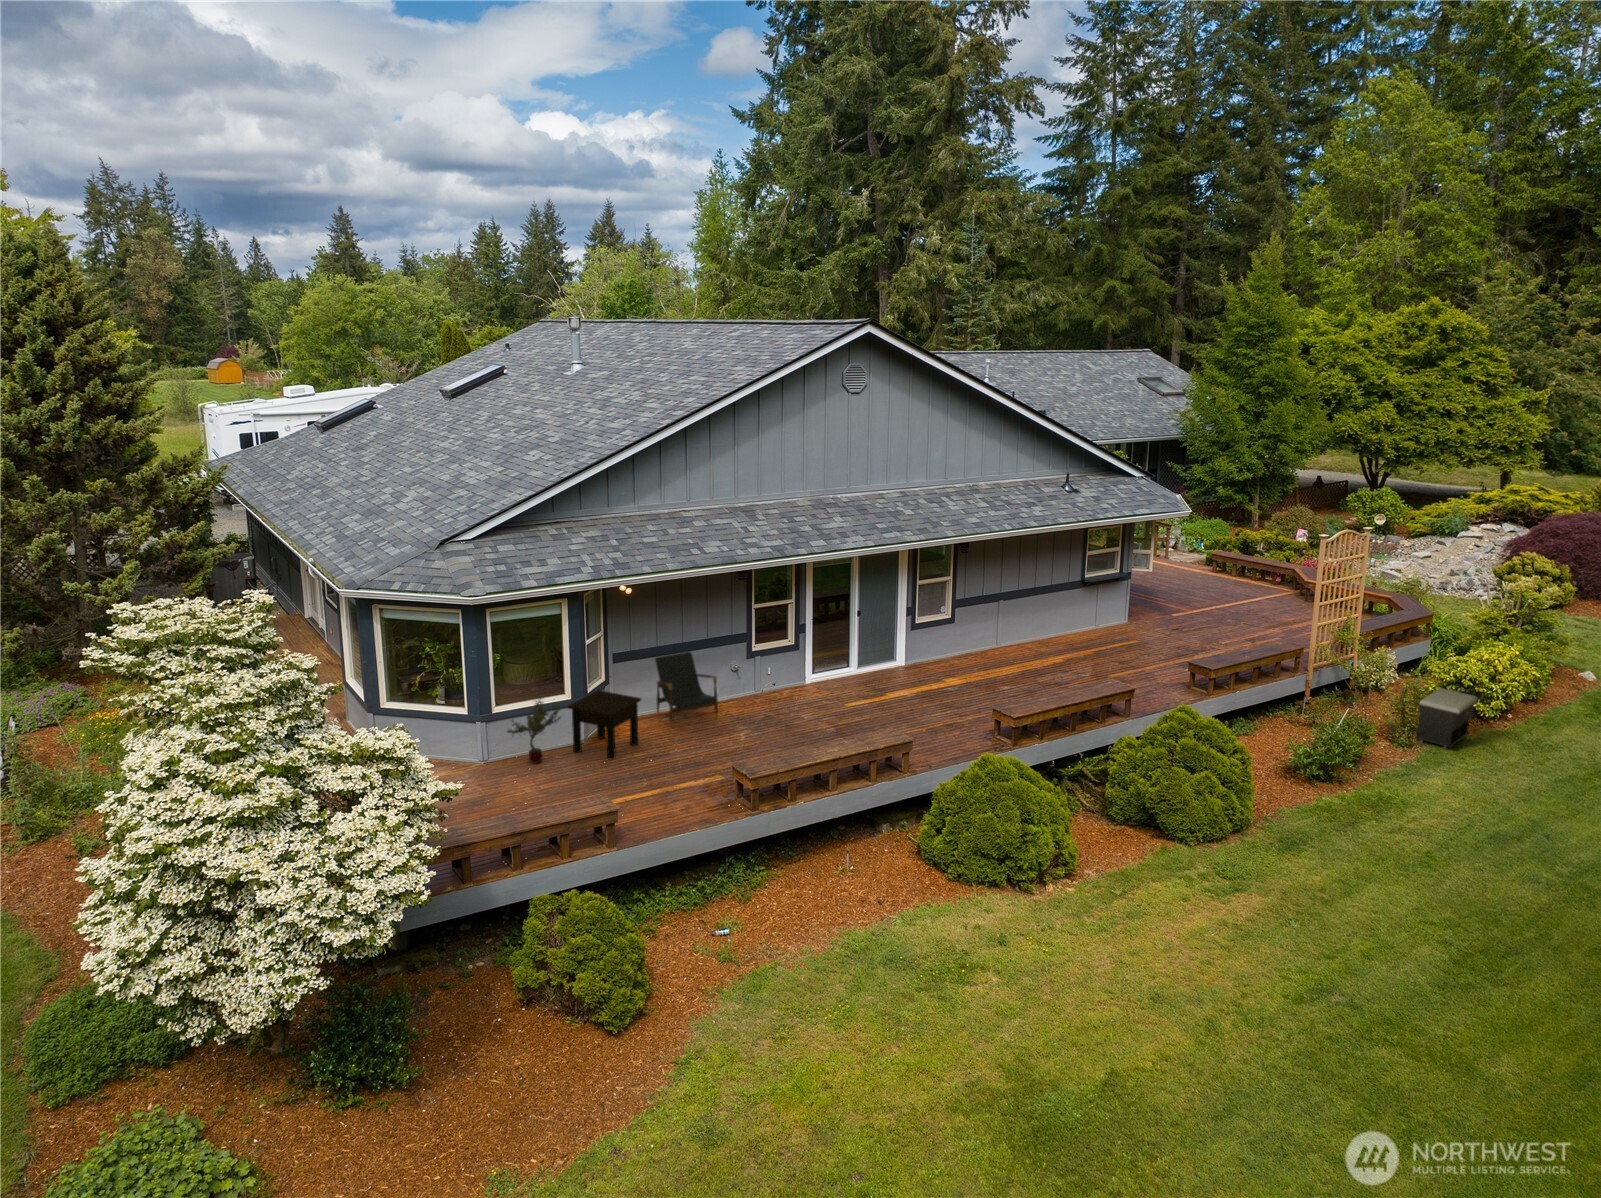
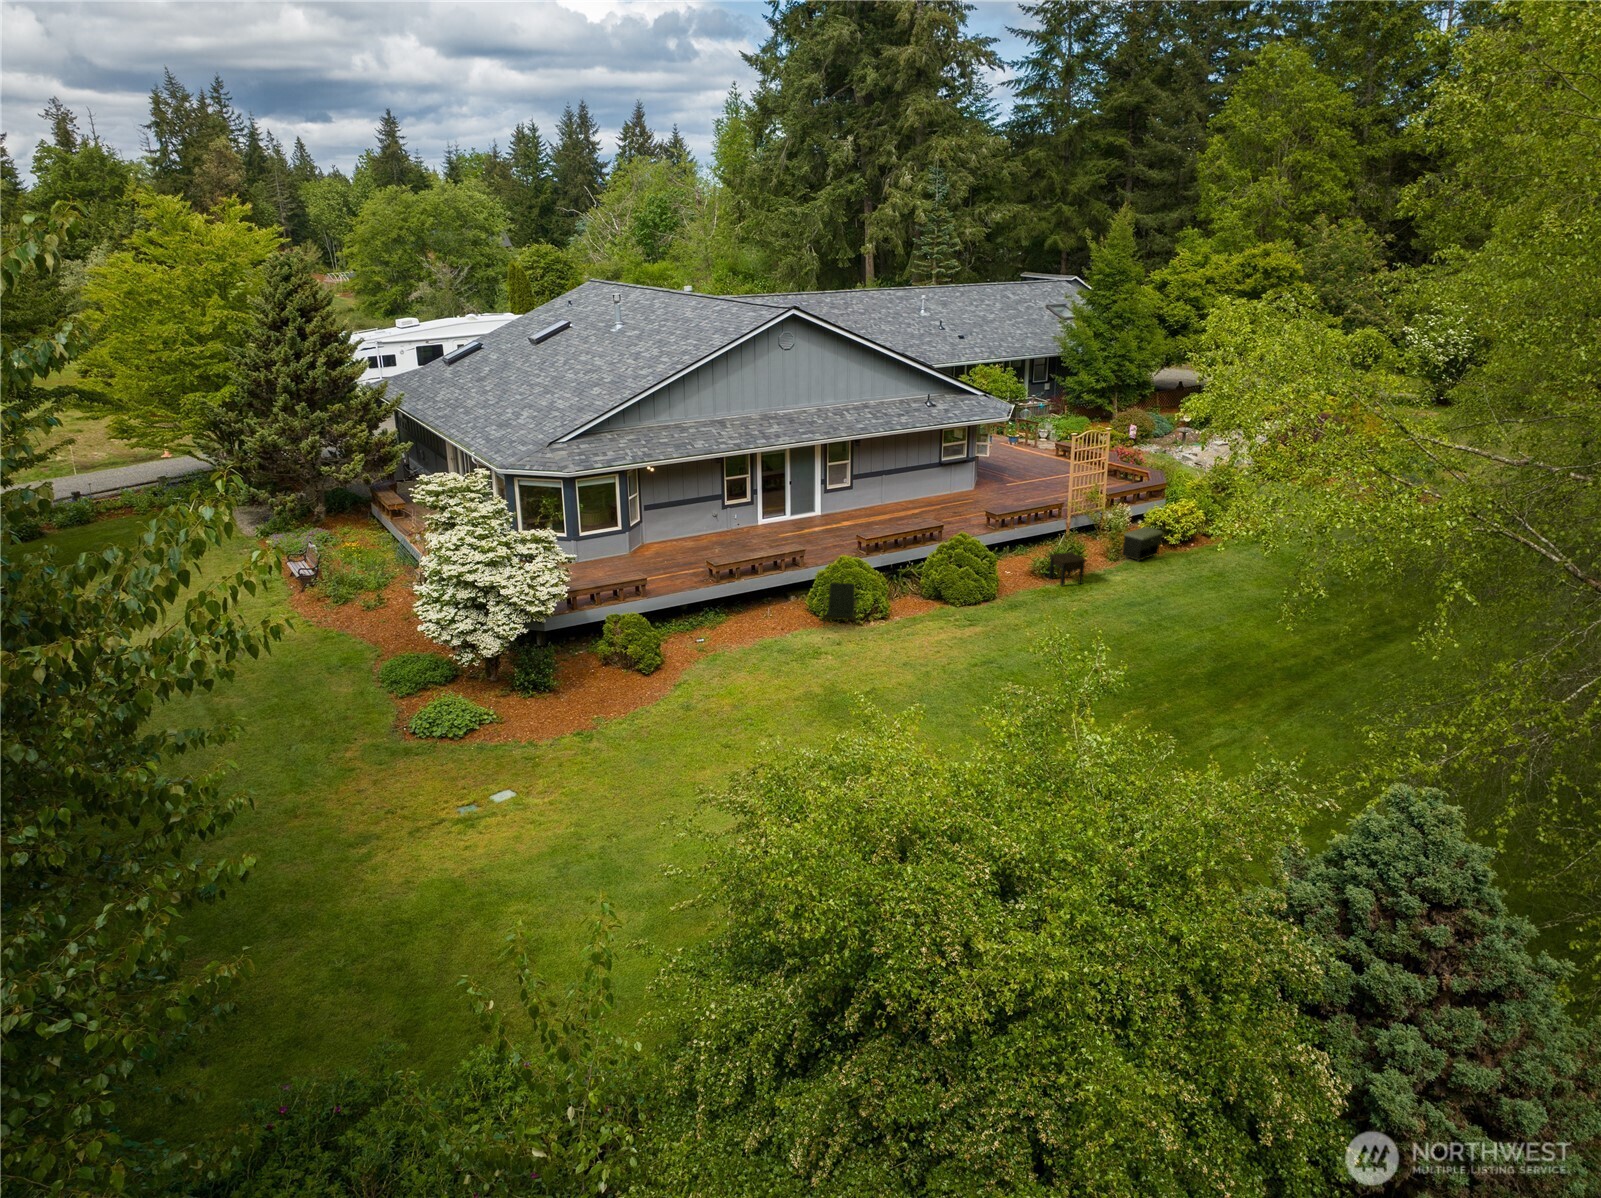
lounge chair: present [655,652,718,727] -> present [823,583,857,627]
side table: present [568,690,641,760] -> present [1049,552,1086,586]
potted tree: present [507,698,560,763] -> none [589,526,618,562]

